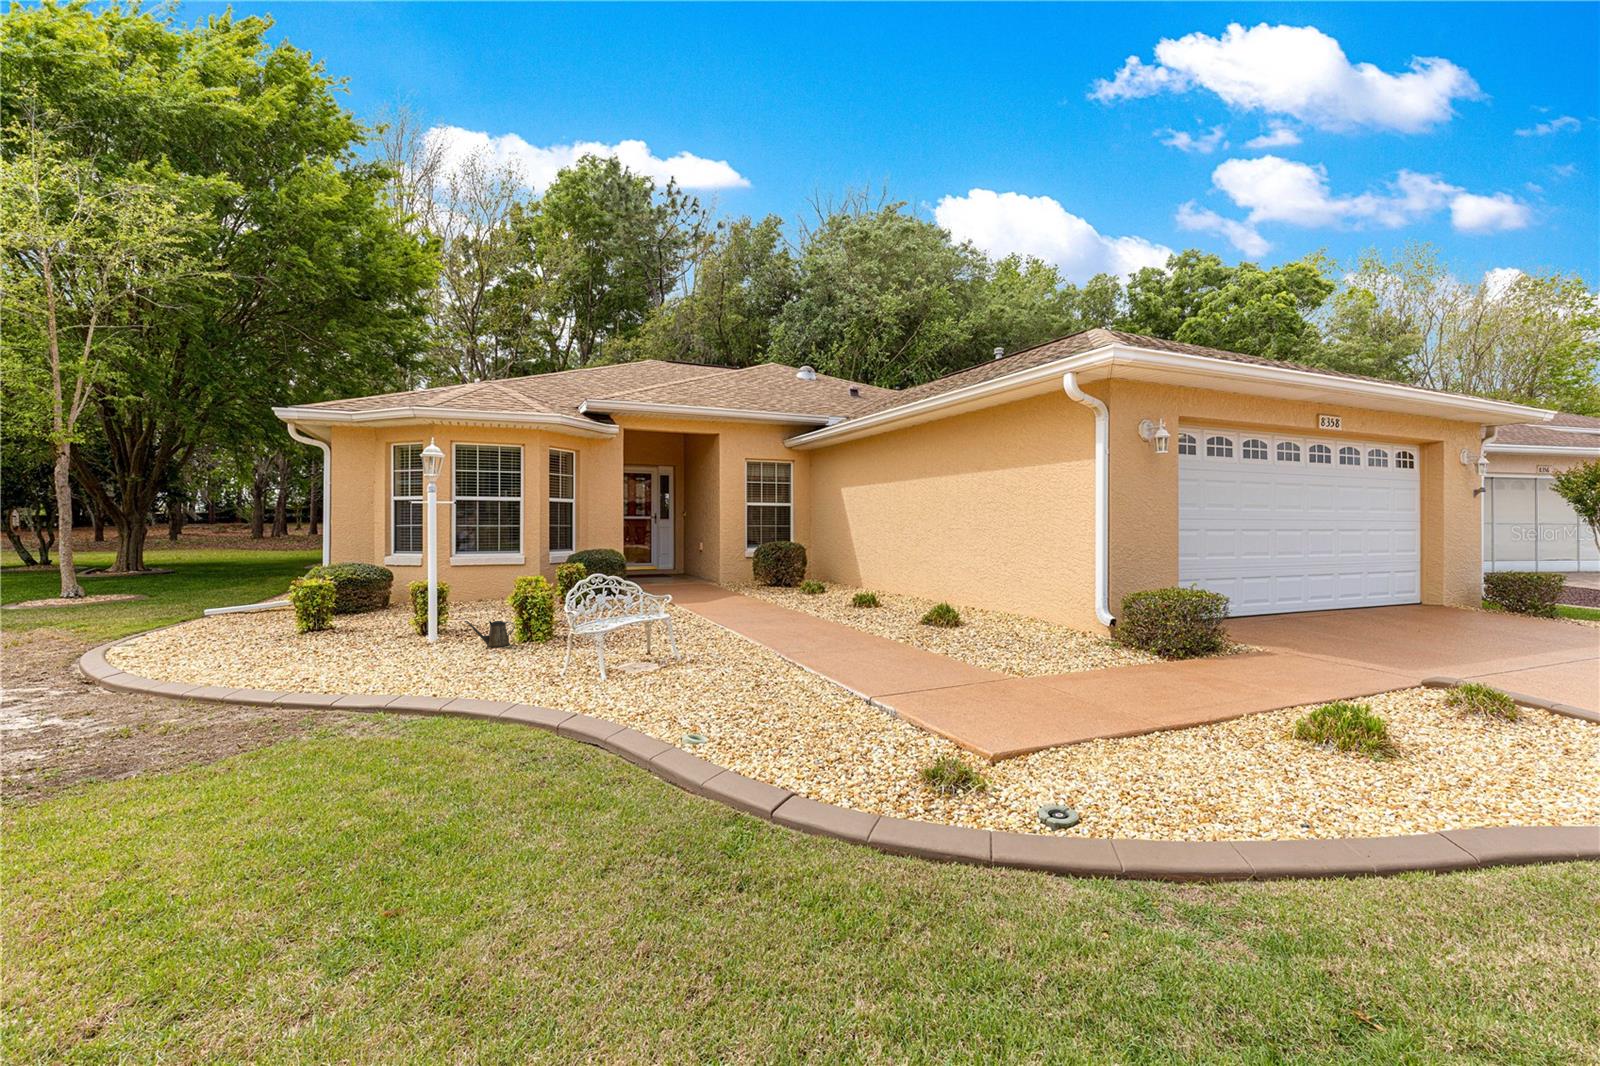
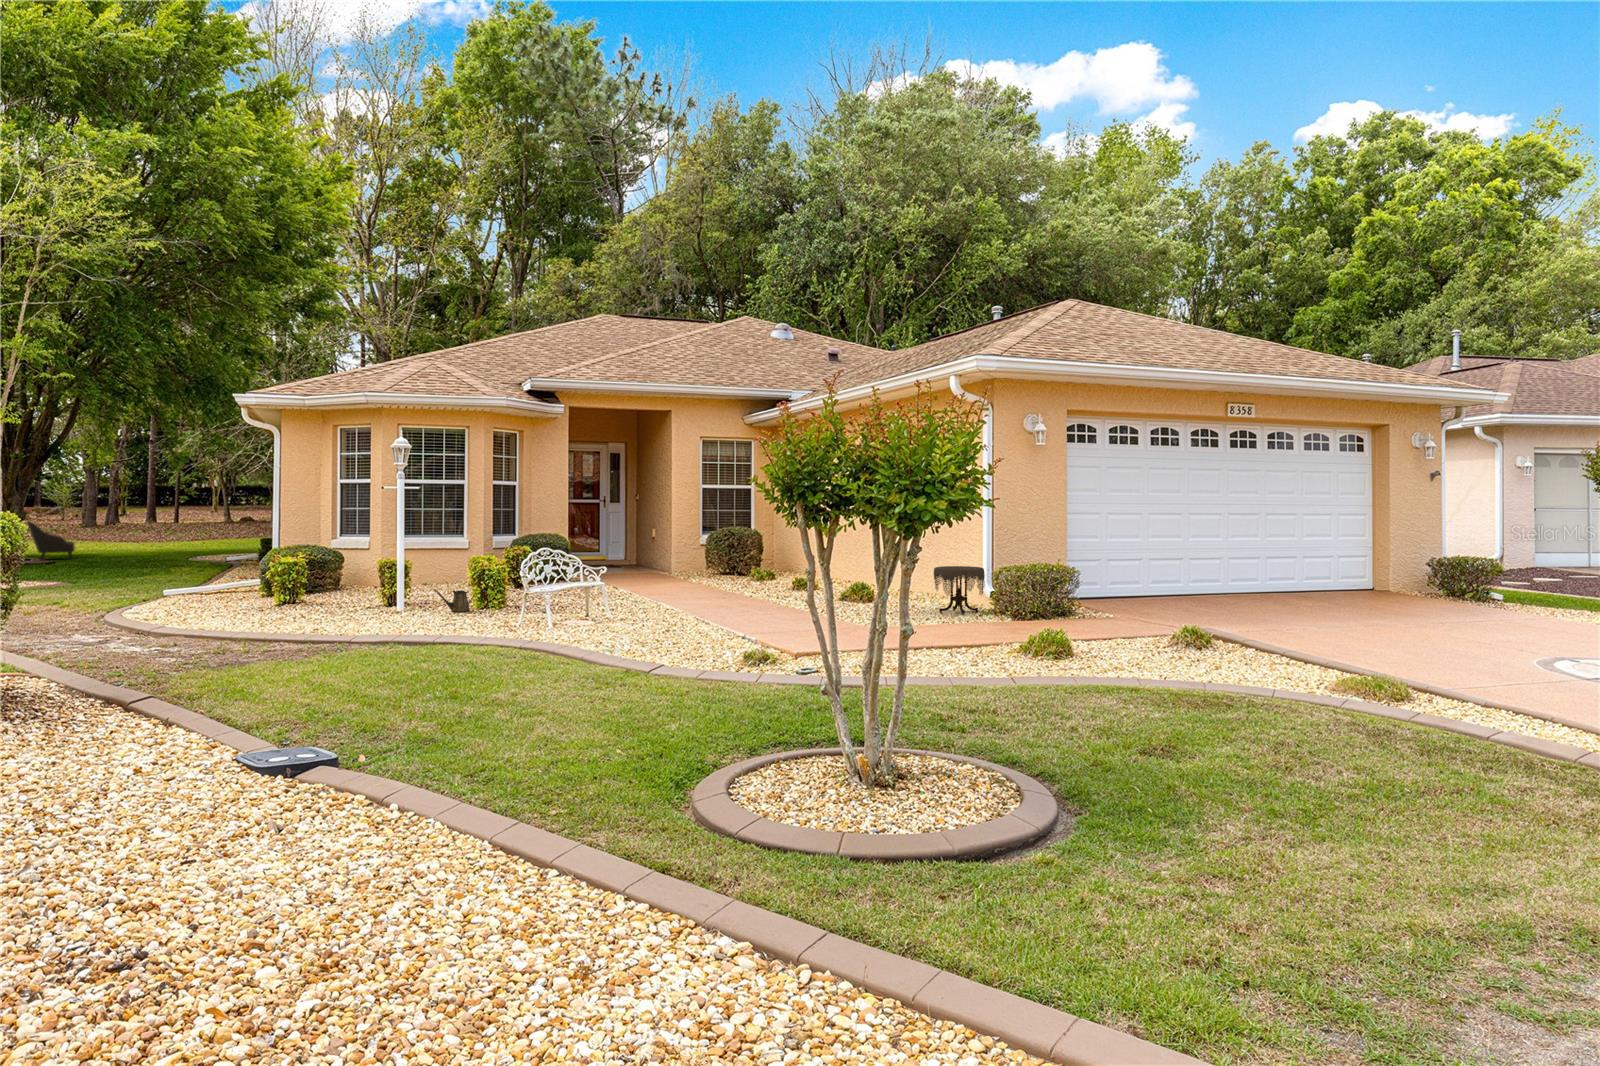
armchair: none [136,536,184,572] -> present [27,521,75,559]
side table: none [1045,589,1107,647] -> present [934,566,985,615]

